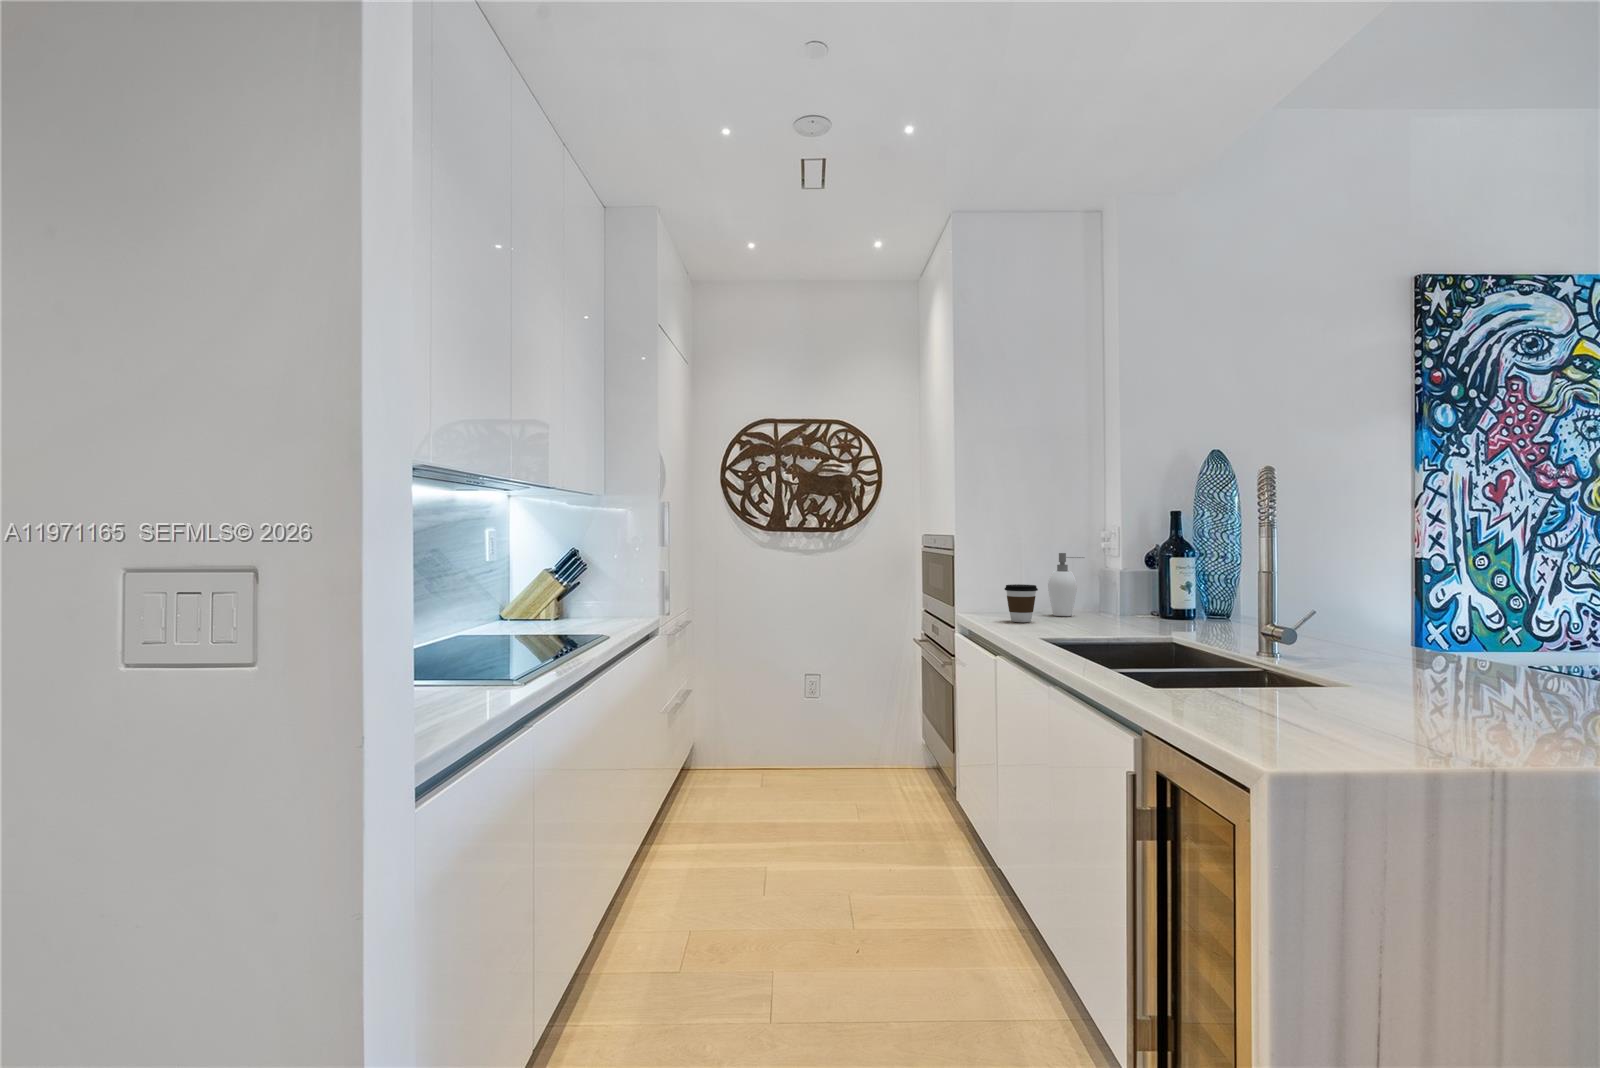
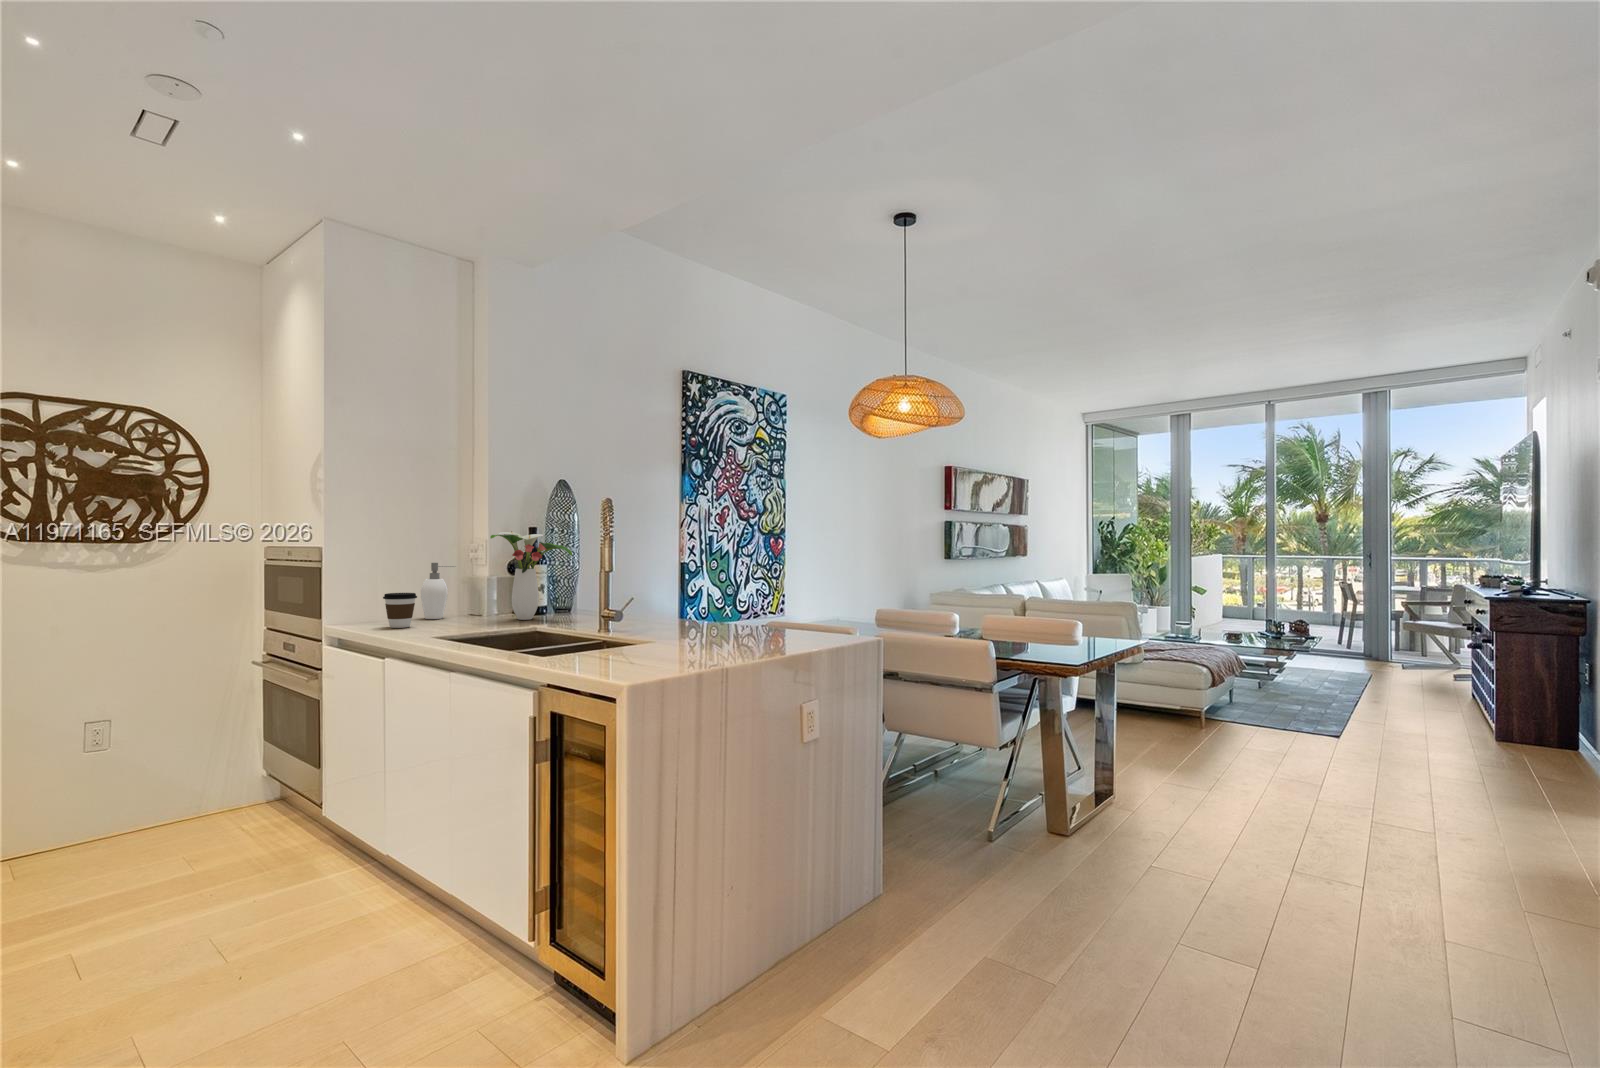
flower arrangement: none [1115,515,1220,624] -> present [490,531,572,620]

